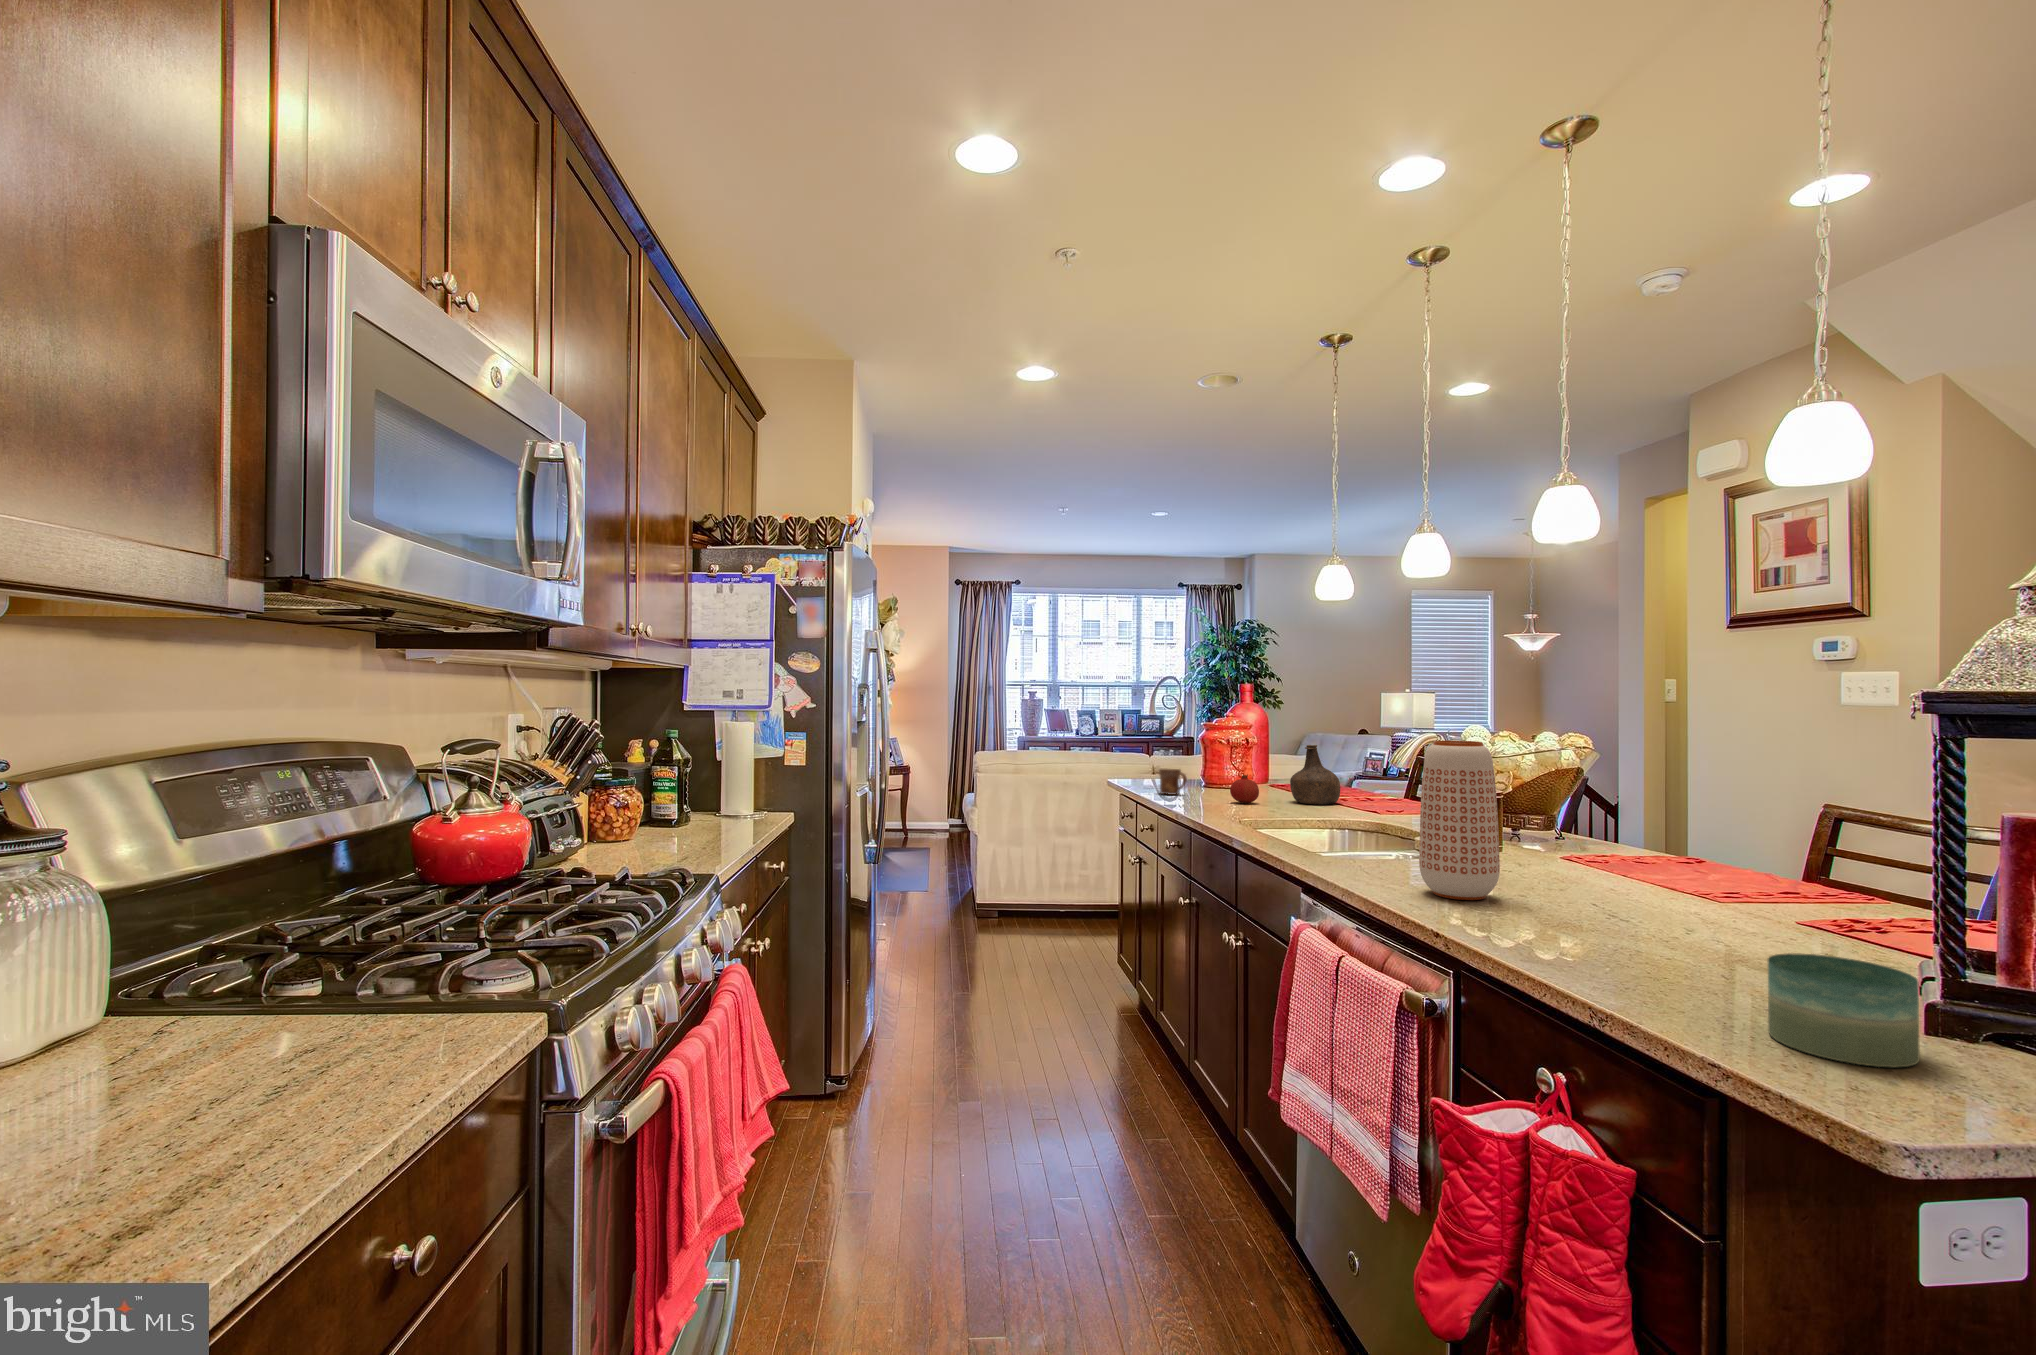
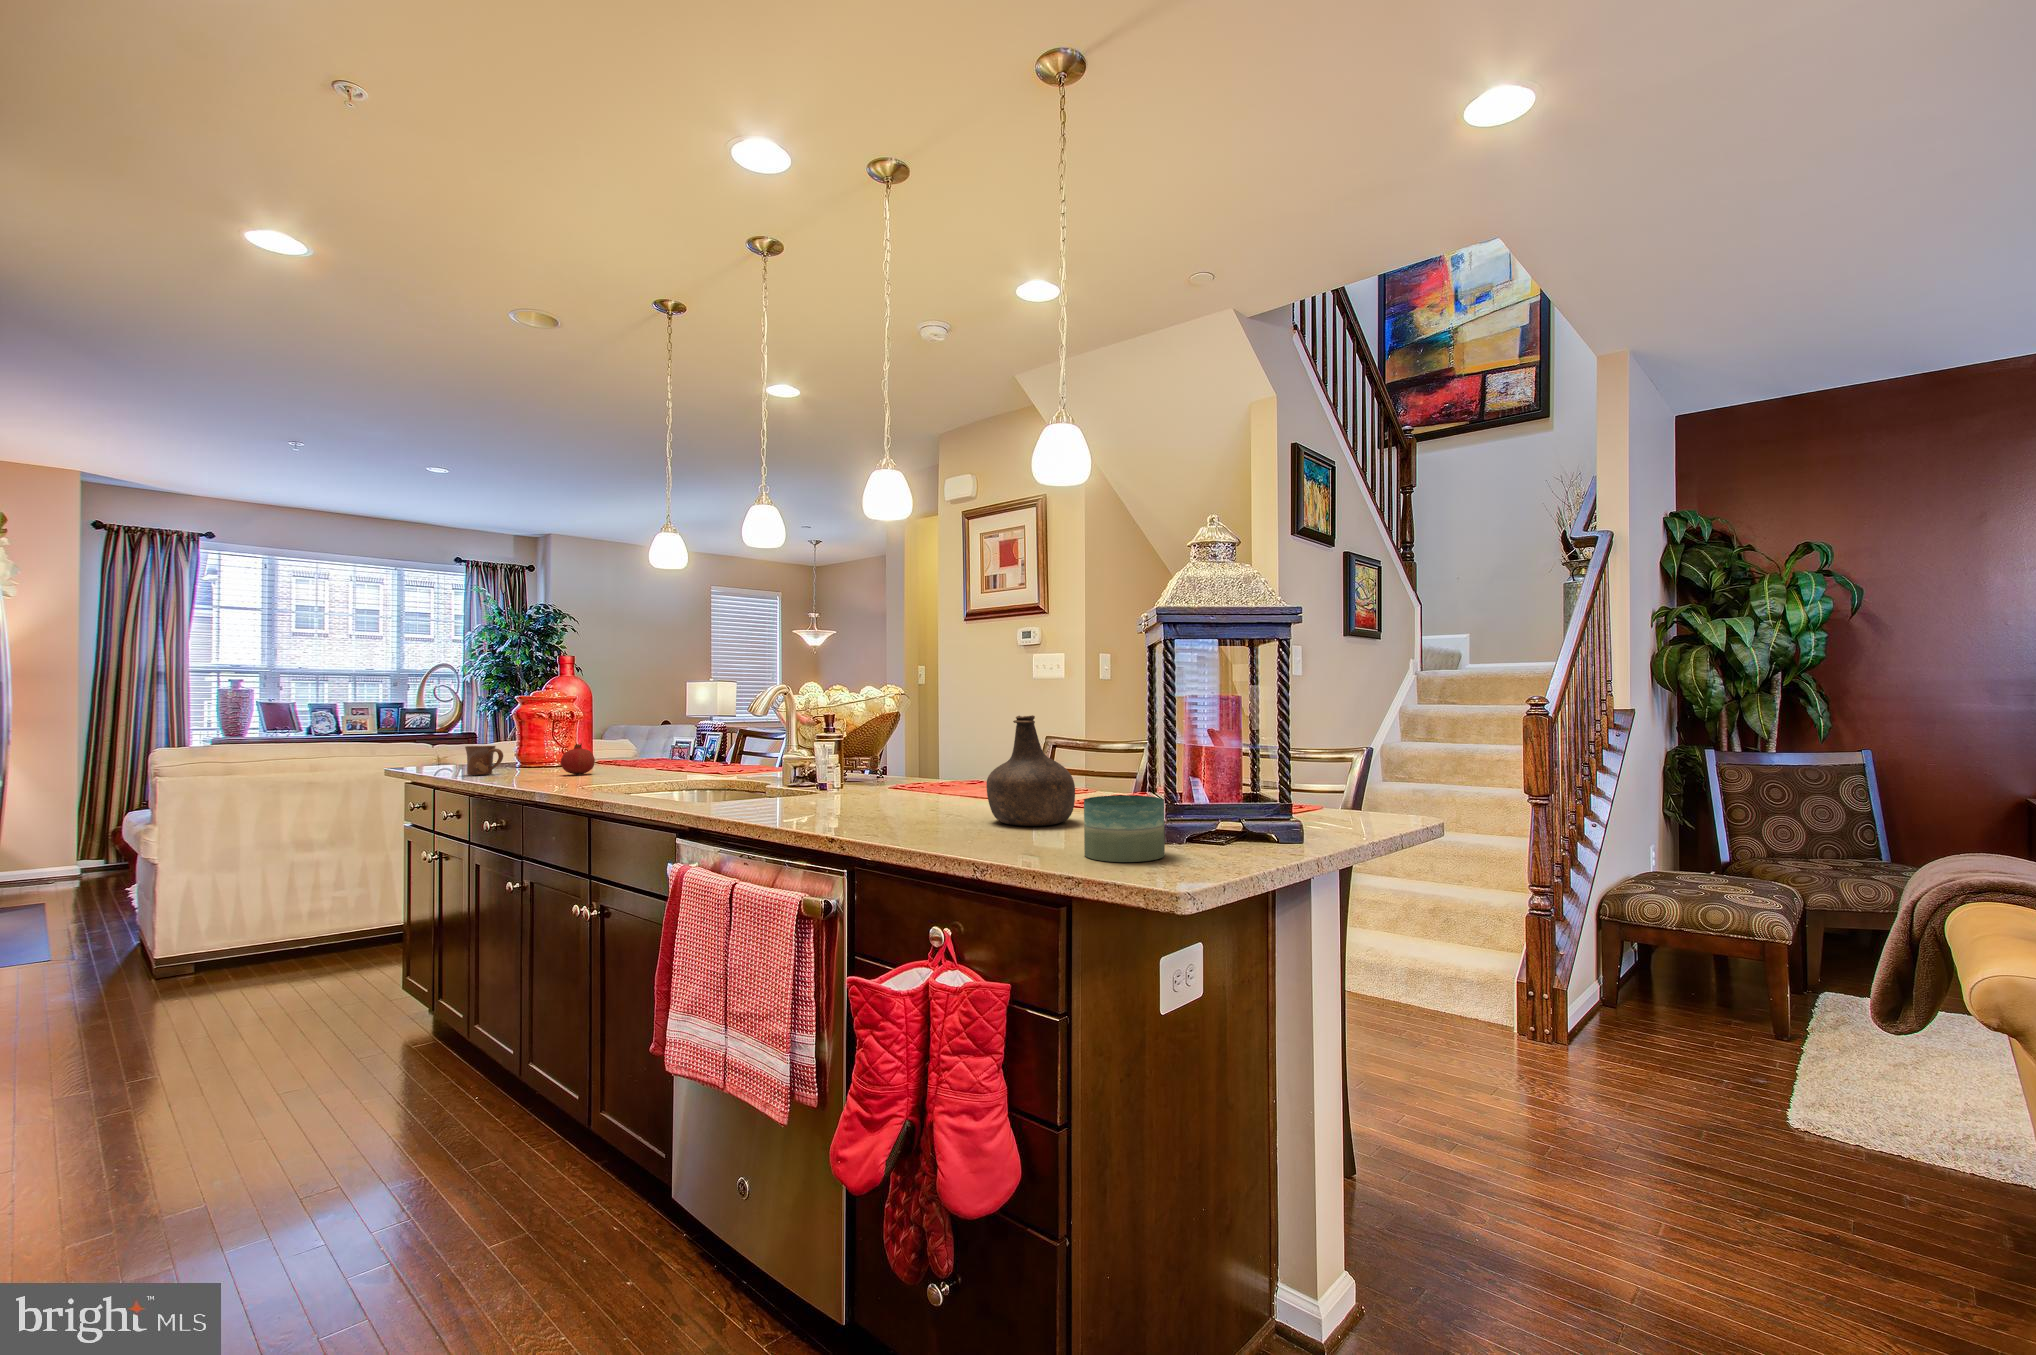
vase: present [1419,740,1500,900] -> none [797,673,864,816]
bottle: present [1290,745,1340,805] -> present [987,715,1075,826]

